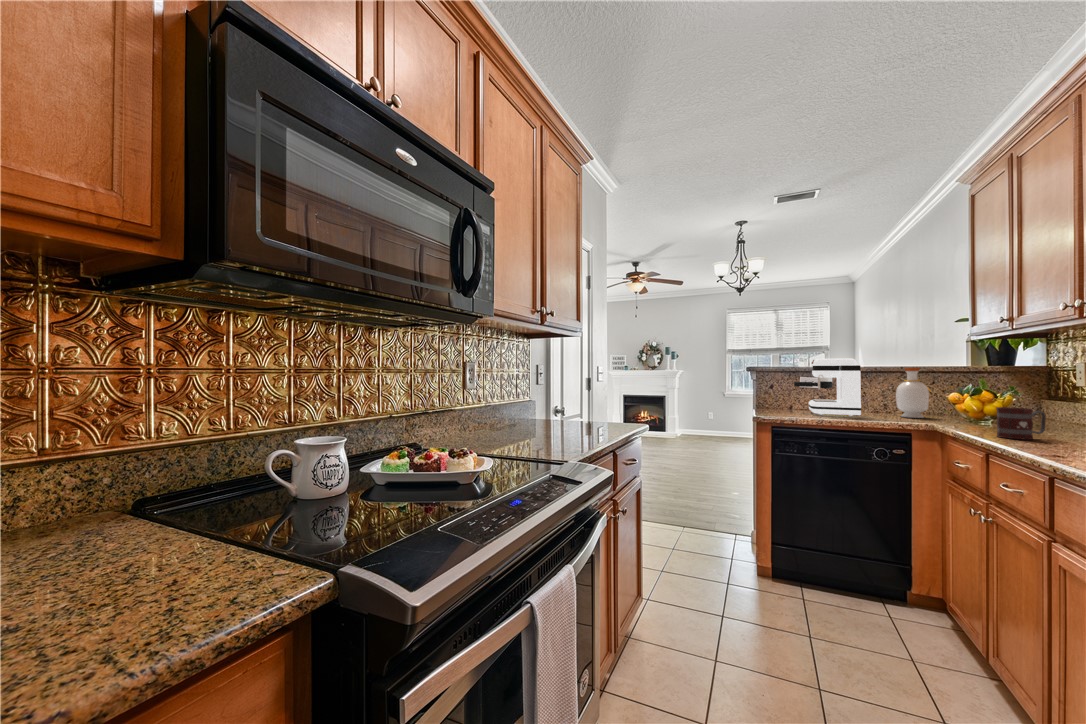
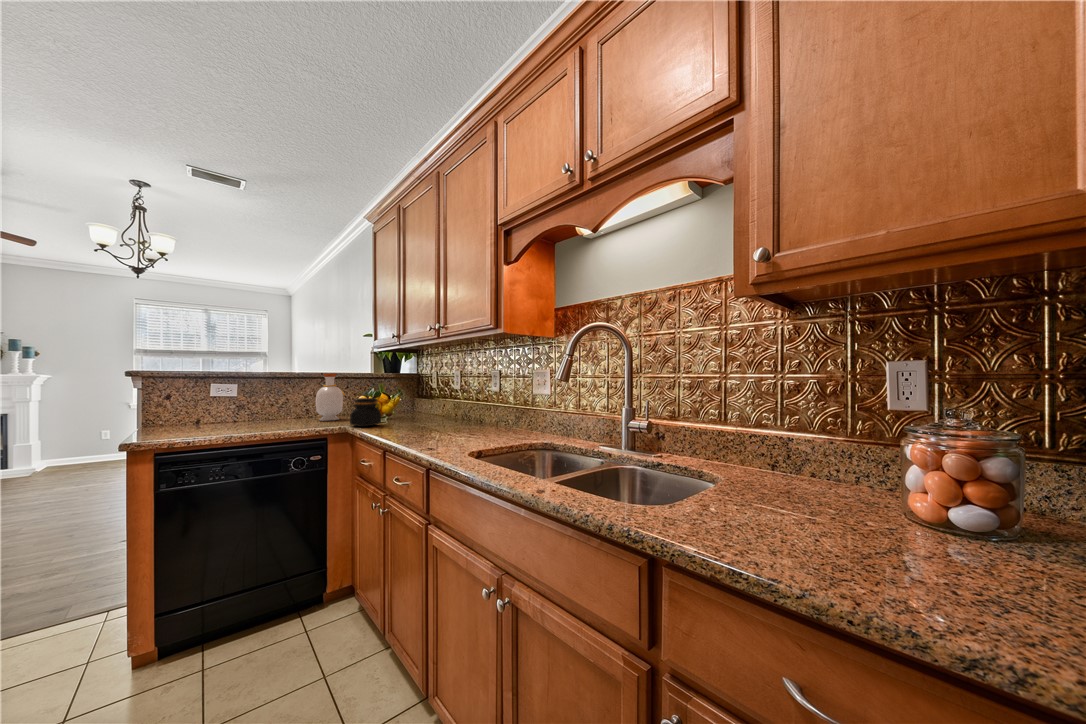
coffee maker: present [794,359,861,416] -> none [201,364,281,429]
jar: none [939,395,983,428] -> present [350,398,381,427]
mug: present [997,407,1046,440] -> none [391,407,420,434]

